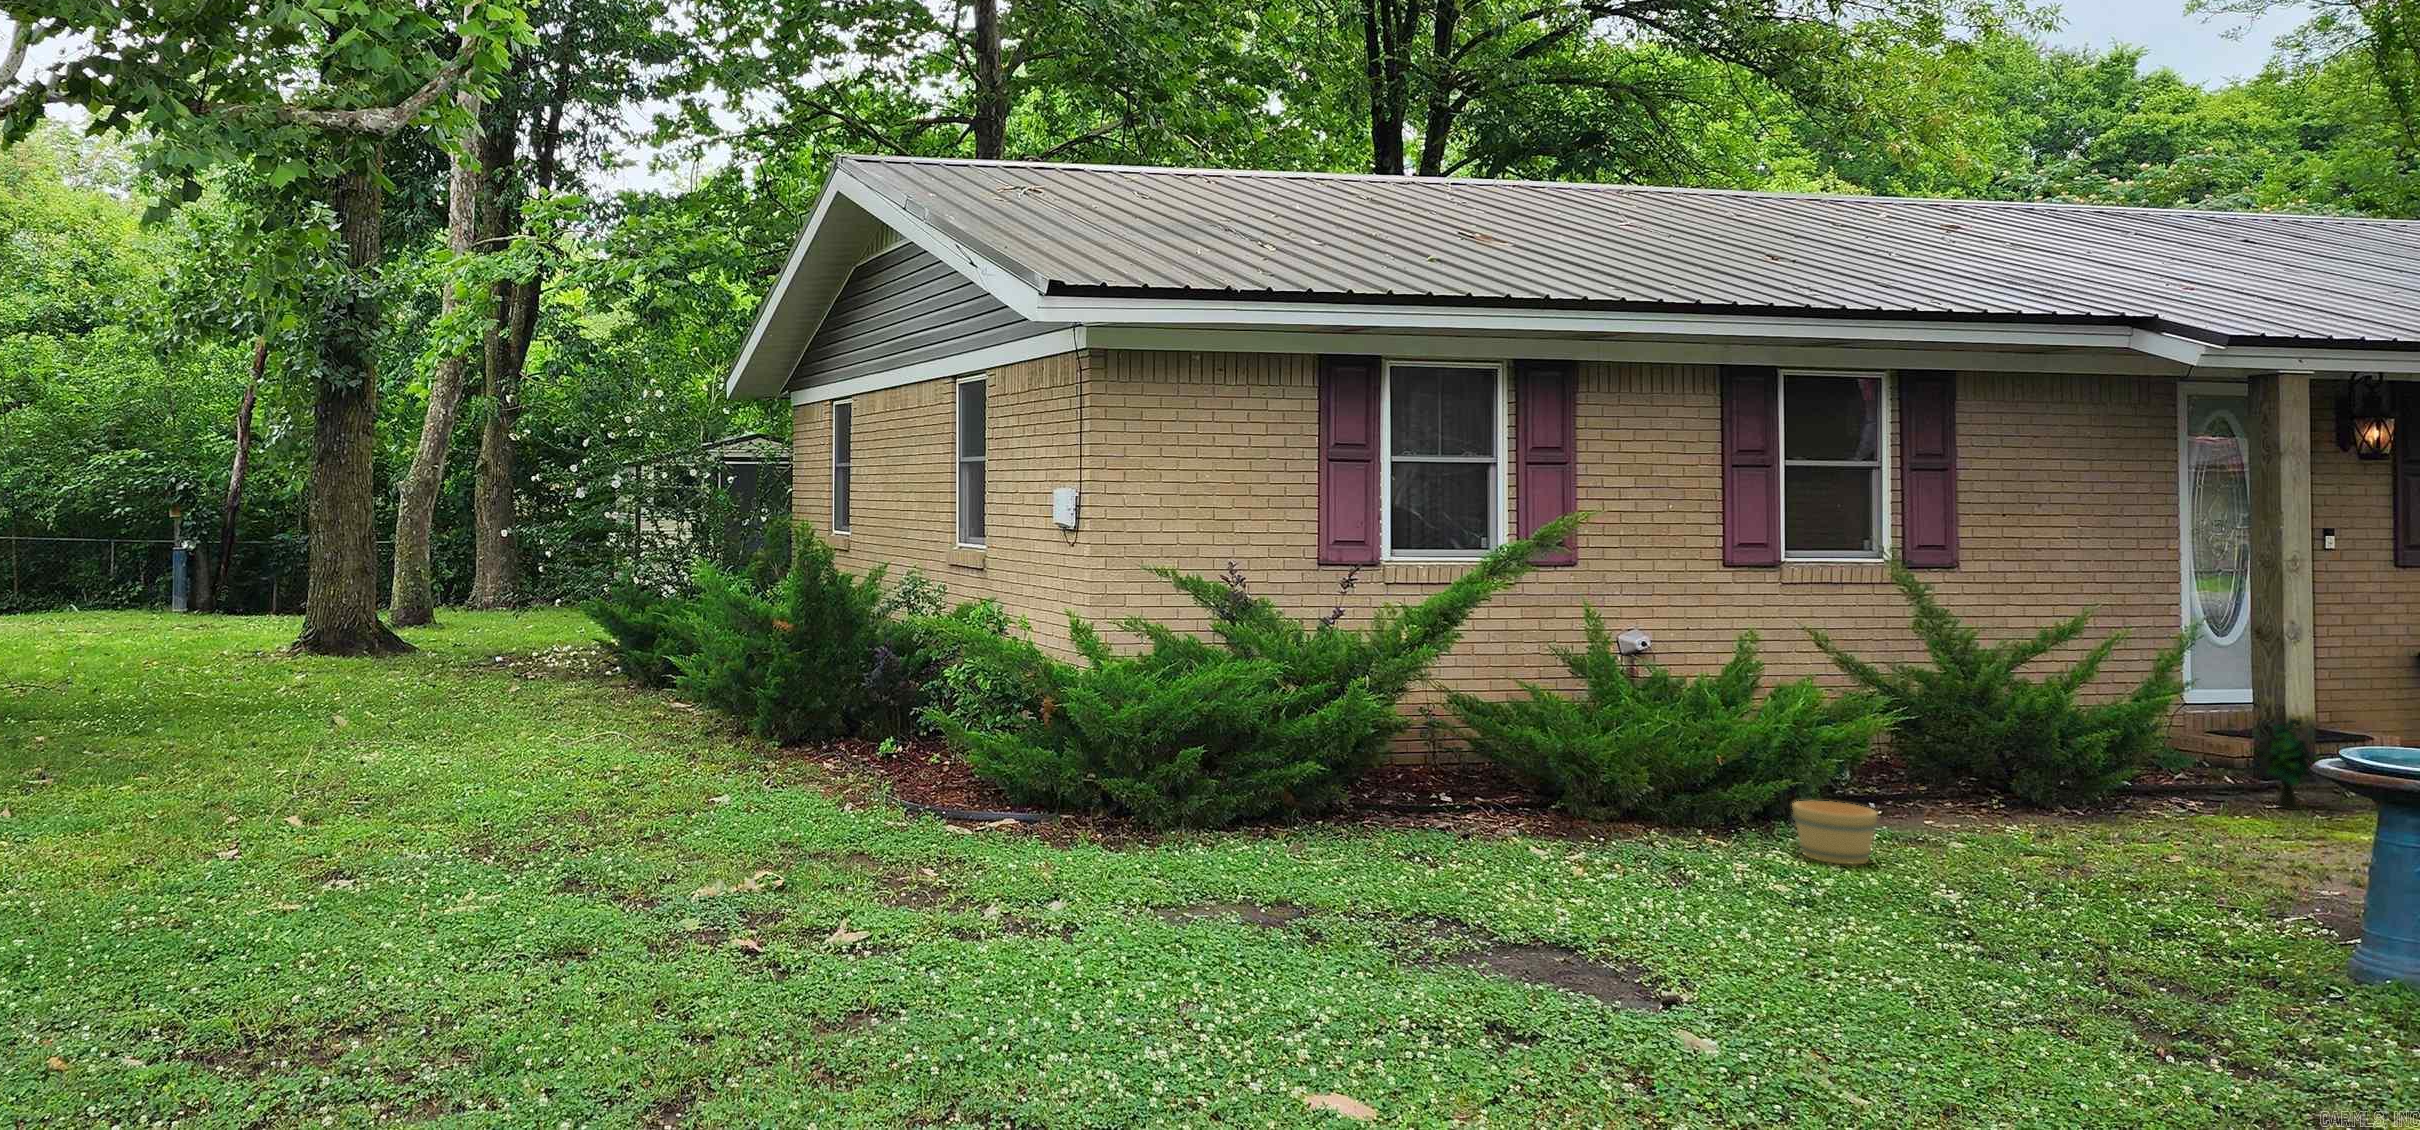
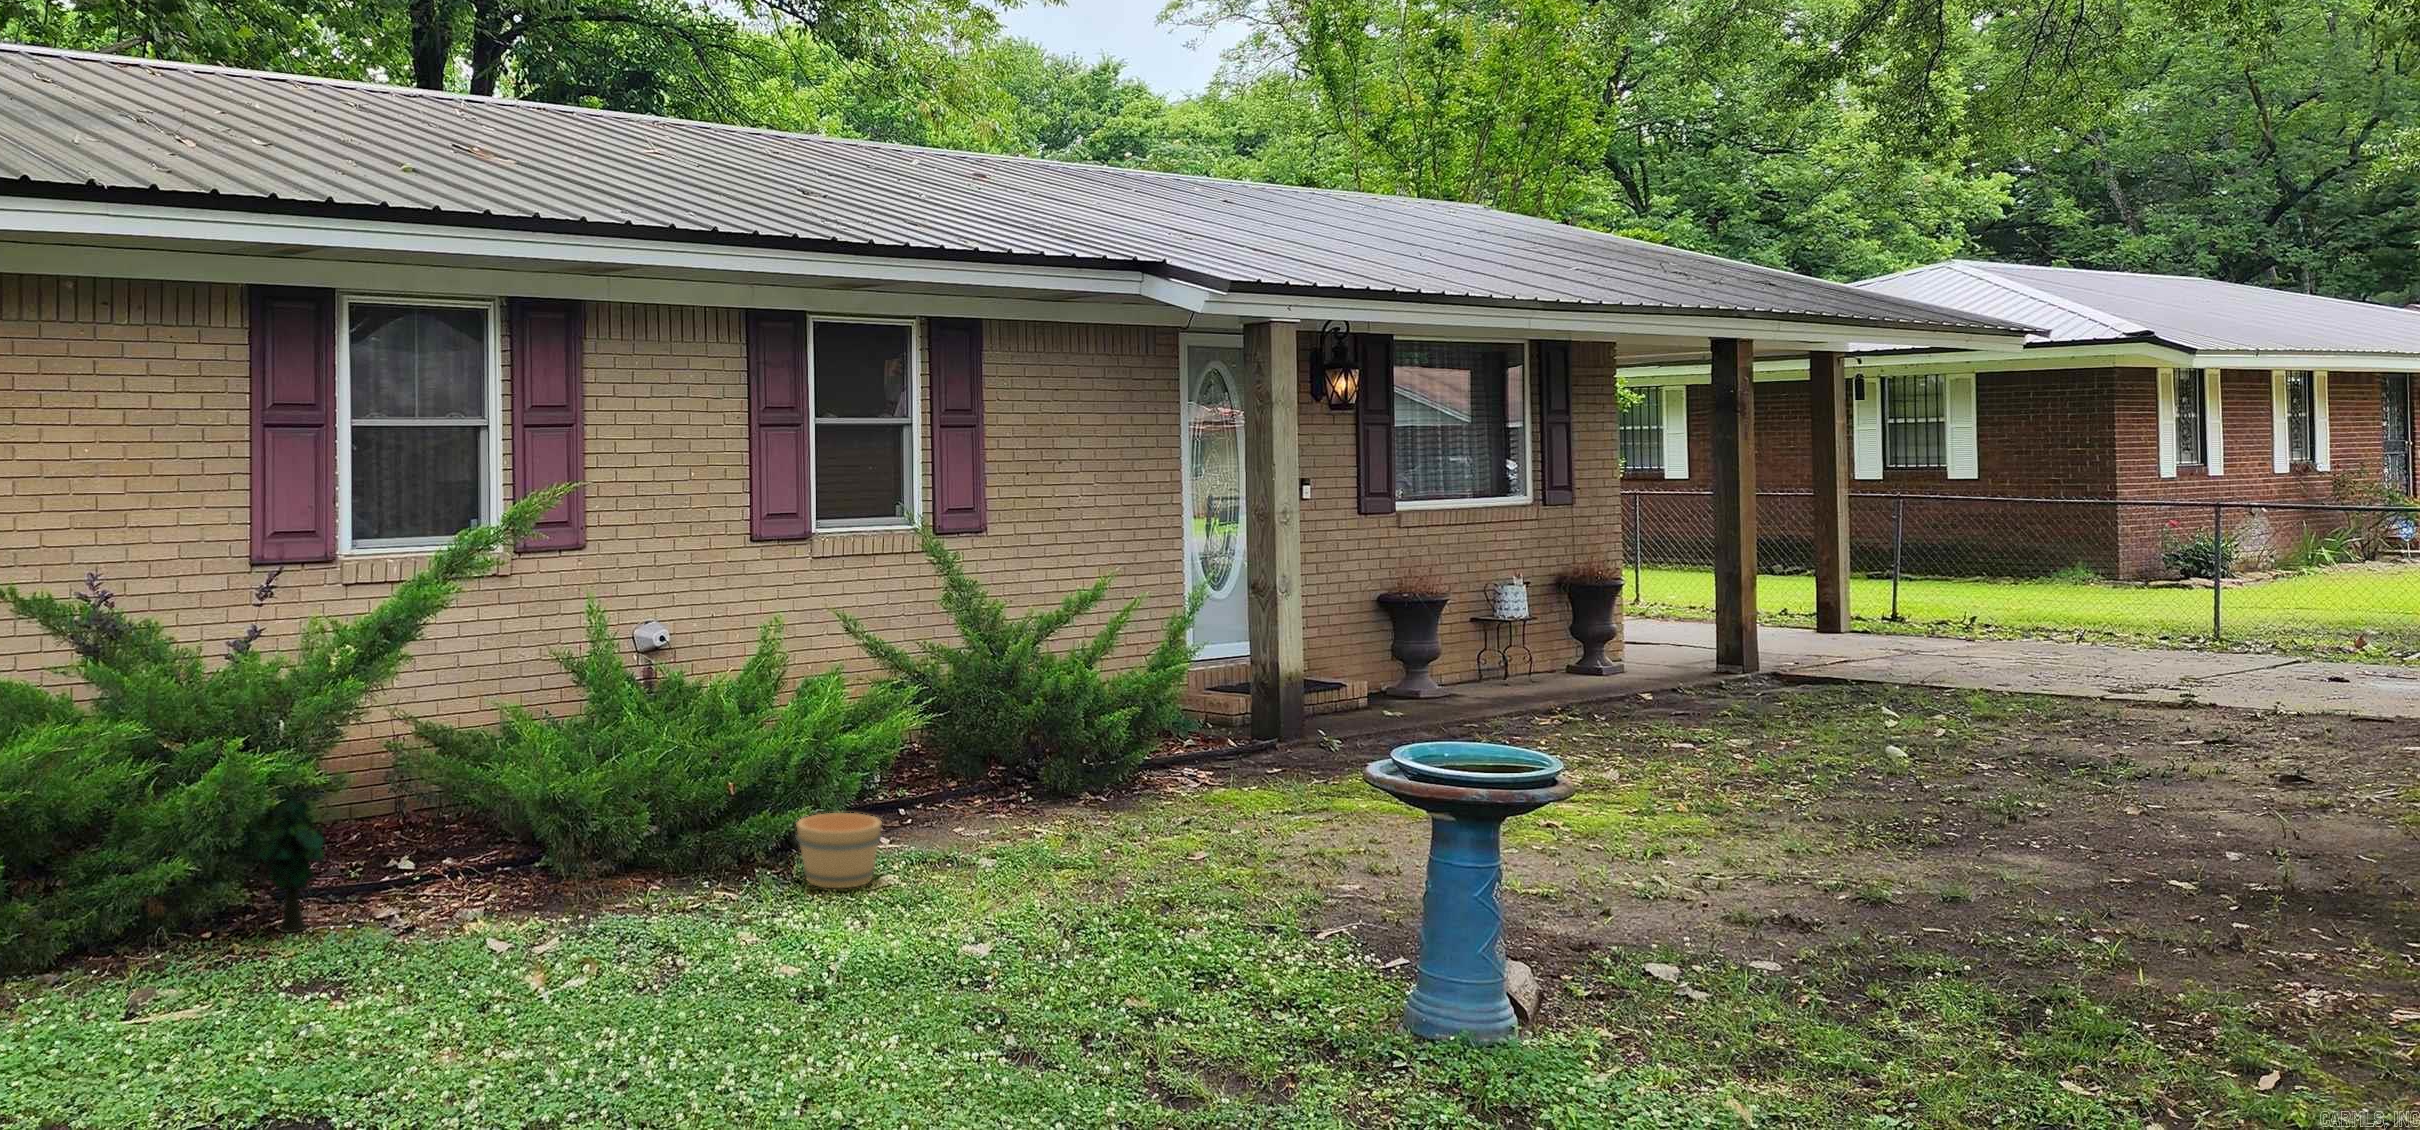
decorative plant: present [2259,719,2319,810] -> present [257,788,324,933]

